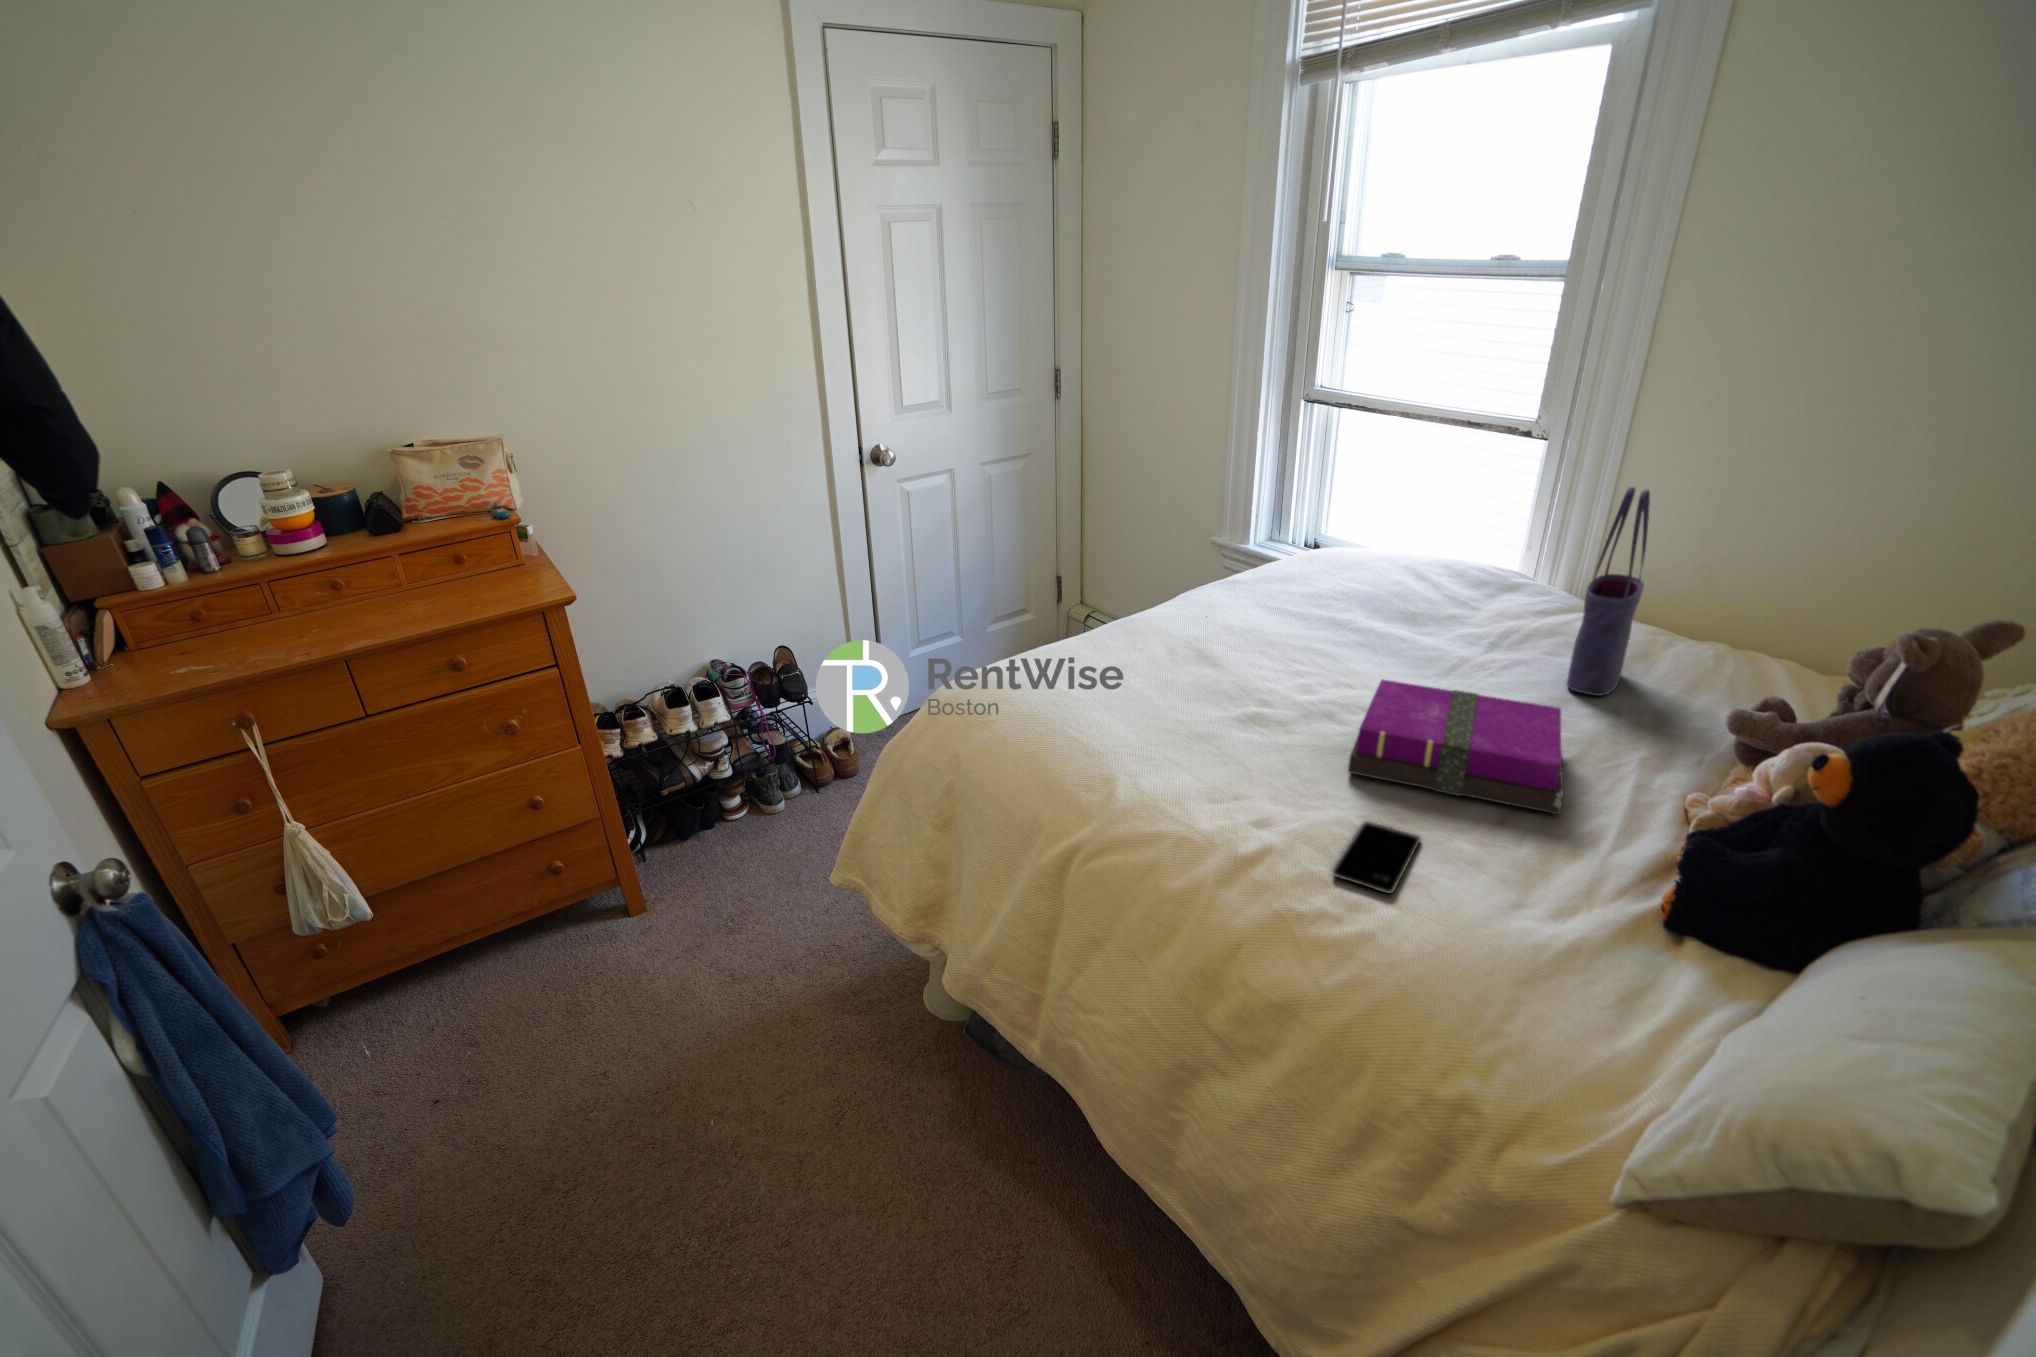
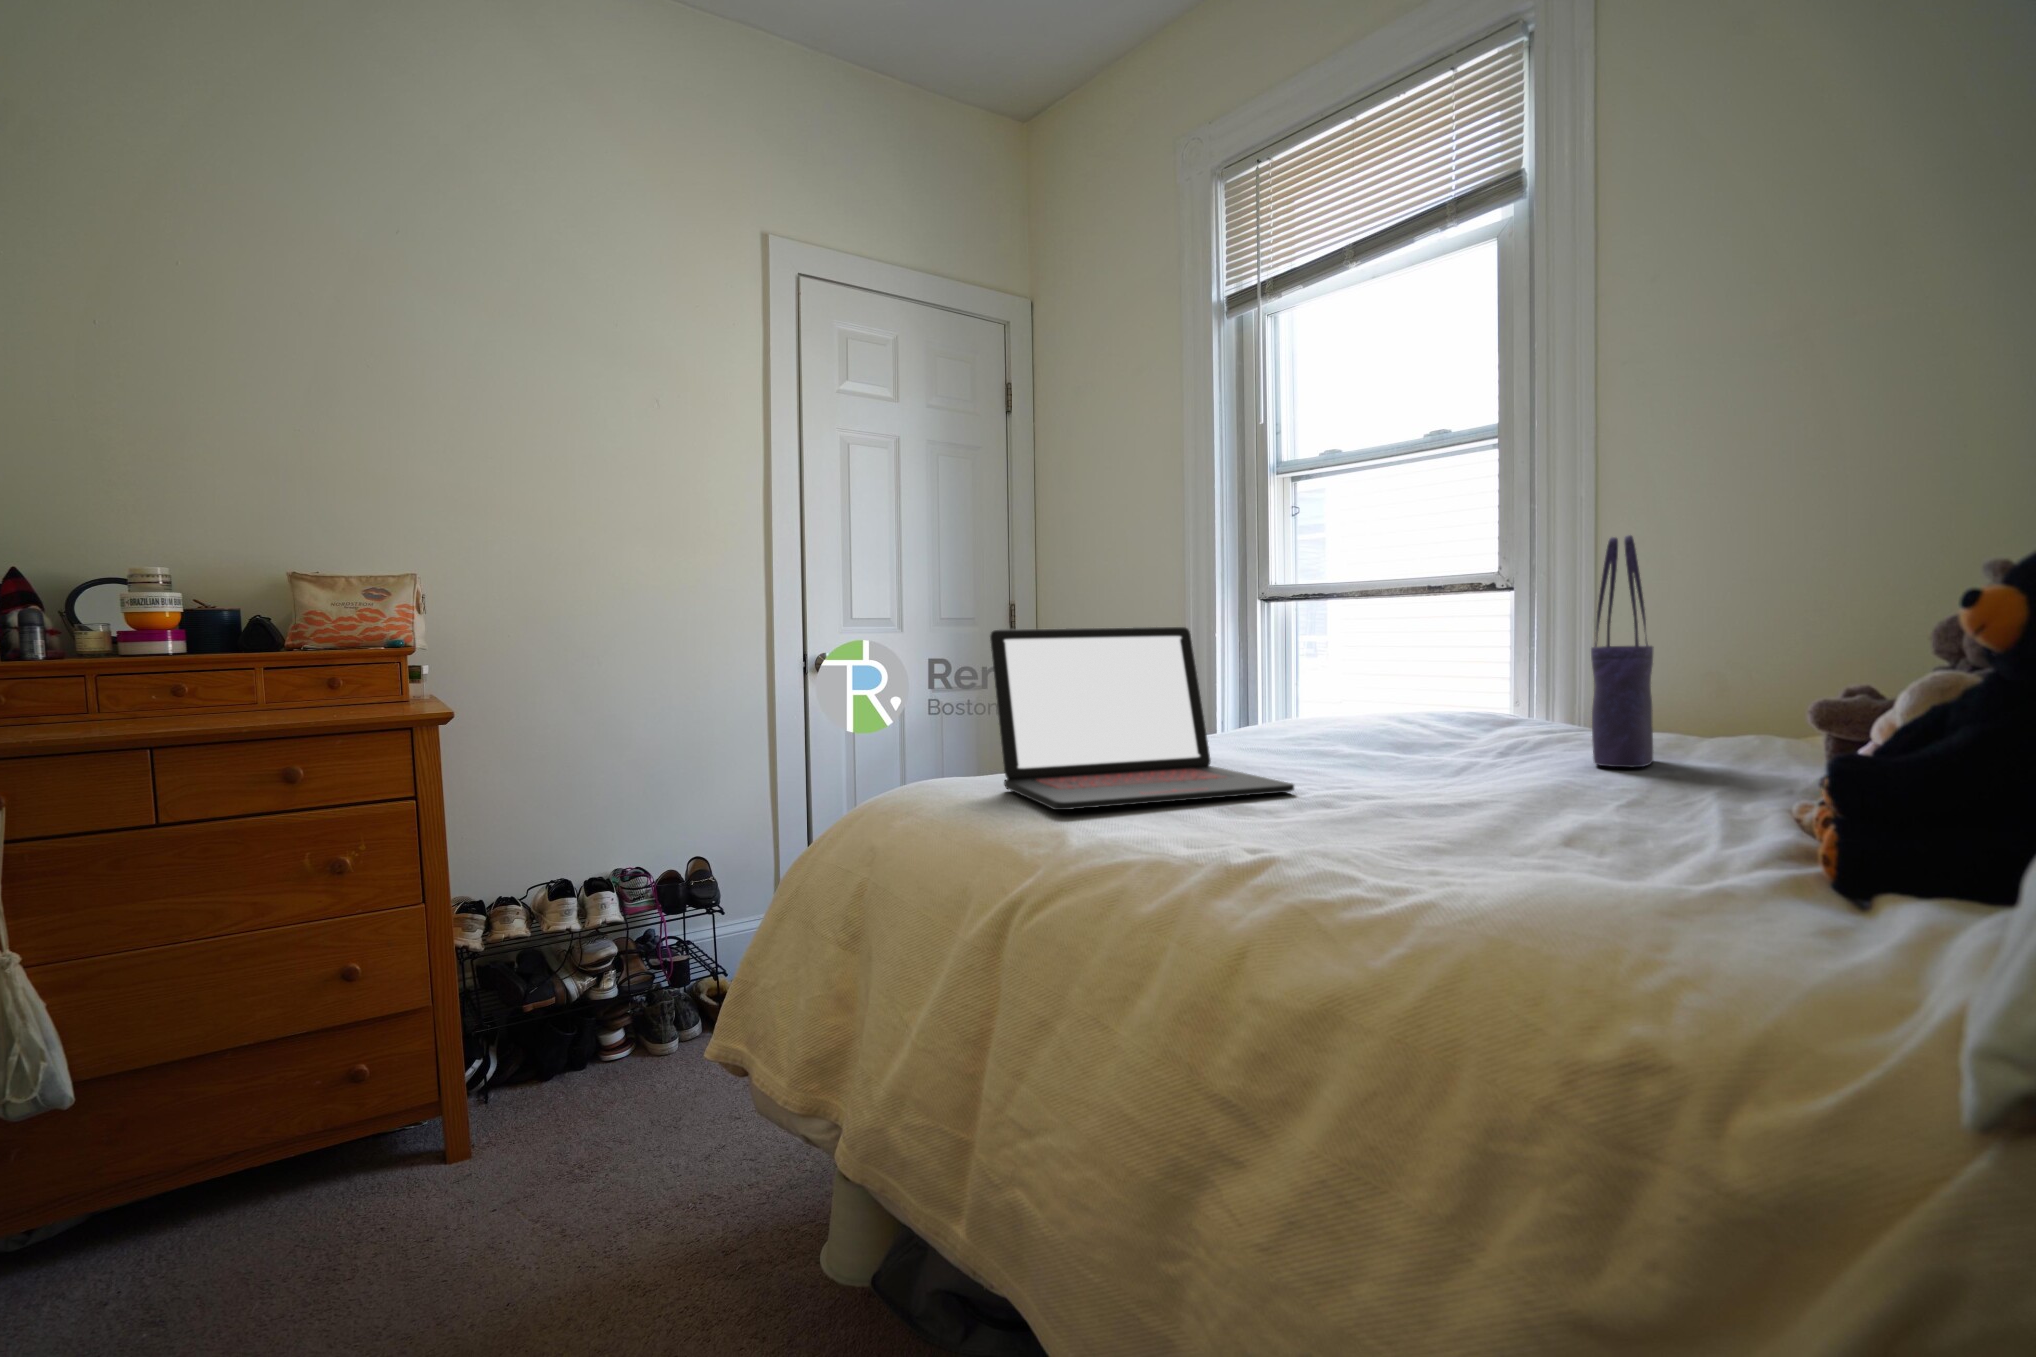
laptop: none [1052,551,1305,762] -> present [990,627,1294,810]
notebook: present [1348,680,1563,814] -> none [1352,733,1627,823]
smartphone: present [1332,821,1420,894] -> none [1348,833,1457,872]

